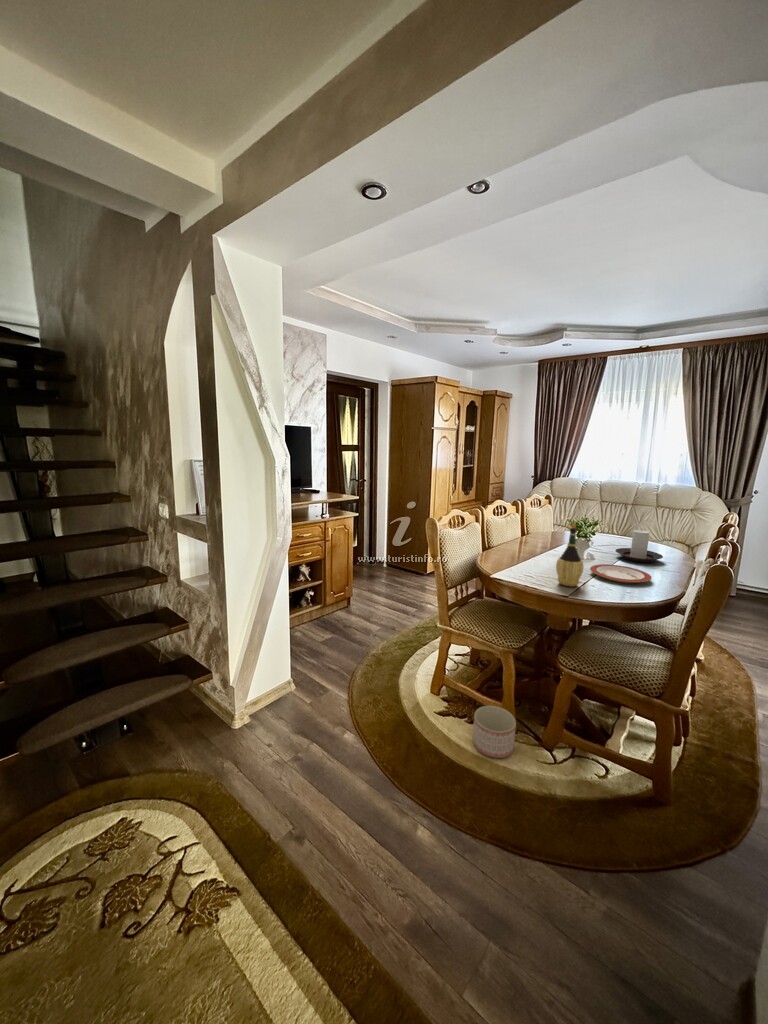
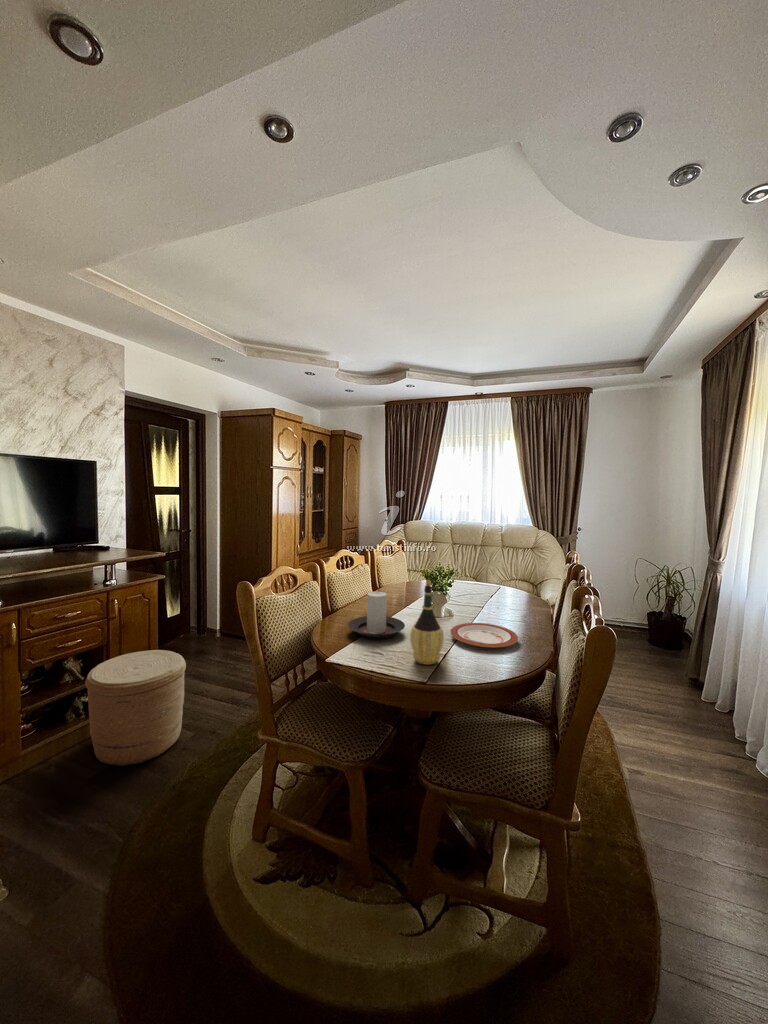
candle holder: present [615,530,663,563] -> present [348,591,405,639]
woven basket: none [316,566,377,639] -> present [85,650,186,766]
planter: present [473,706,516,758] -> none [306,860,368,963]

